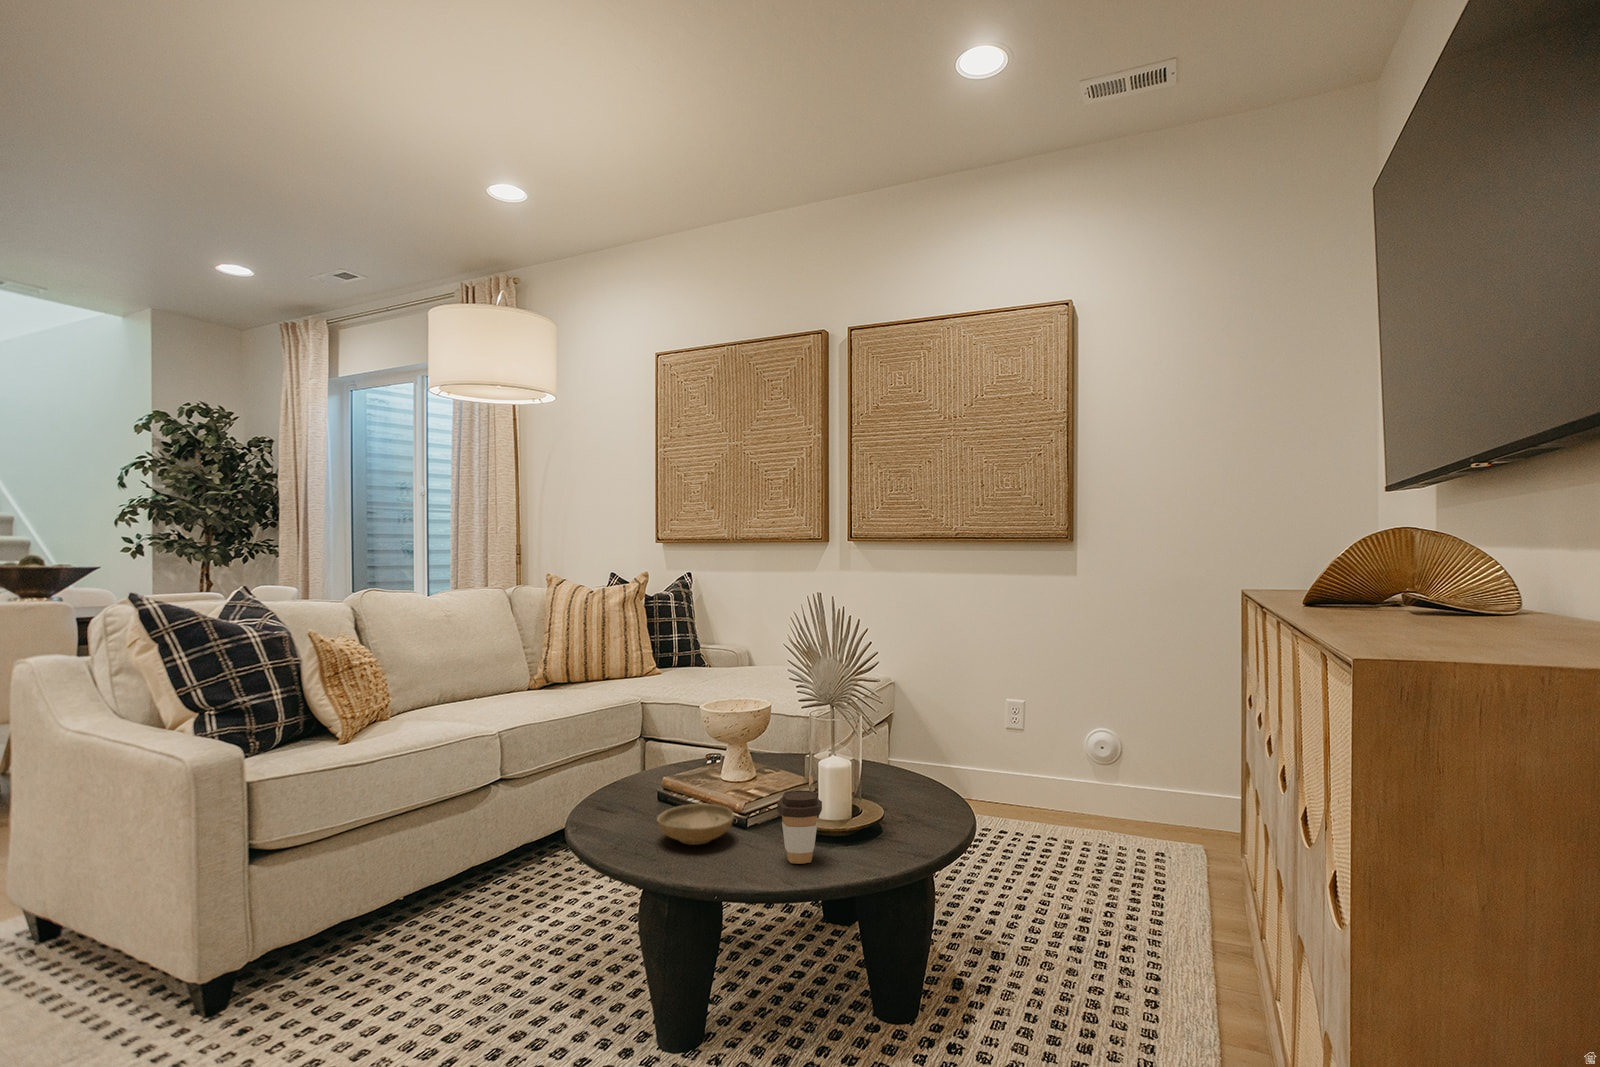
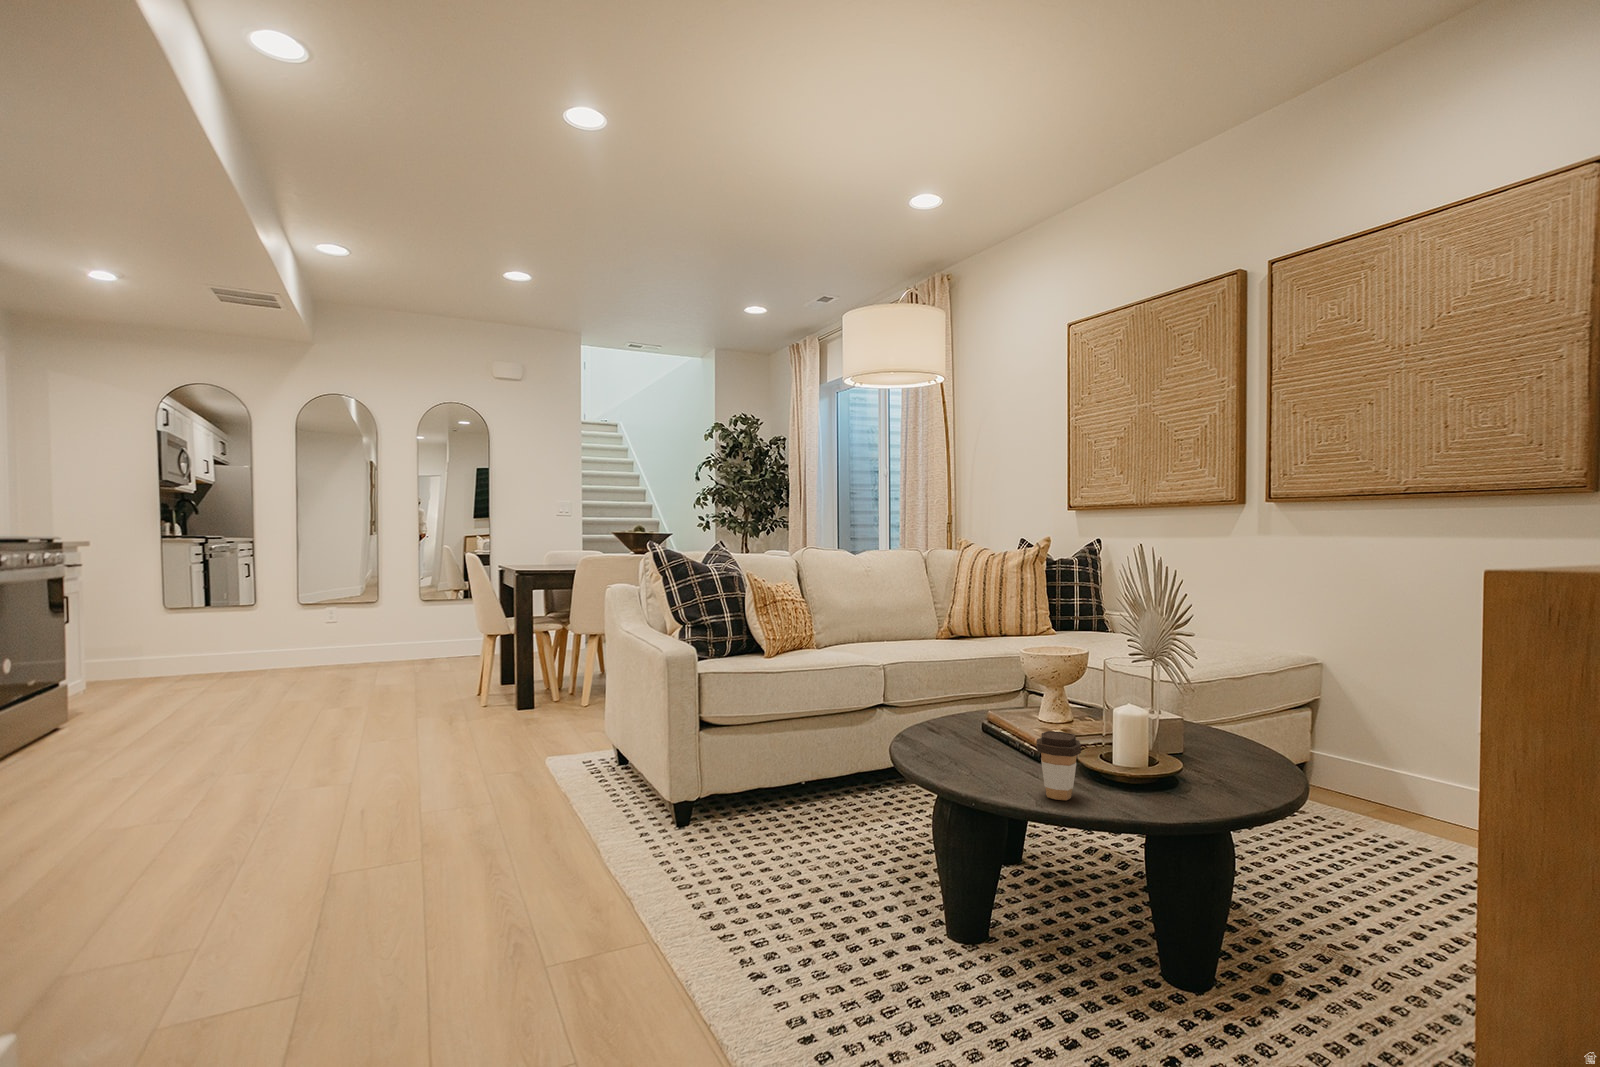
ceramic bowl: present [657,804,734,845] -> none [944,734,1014,768]

